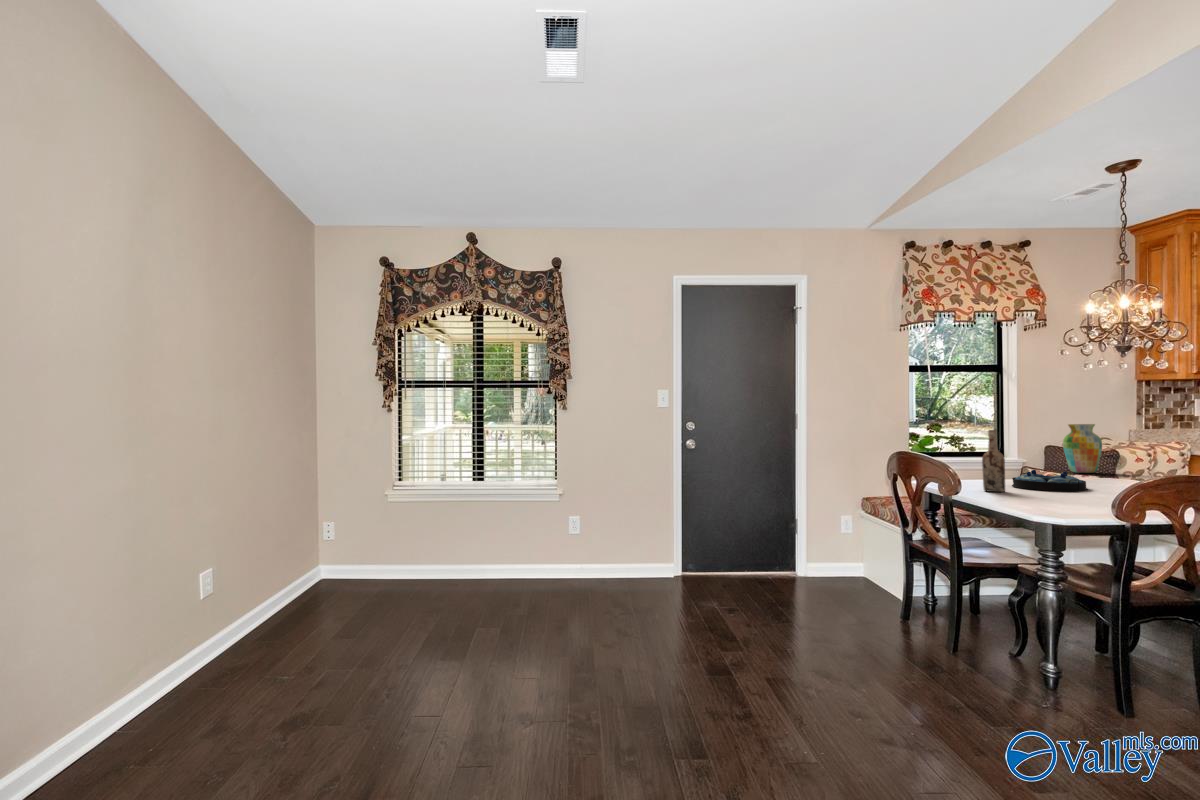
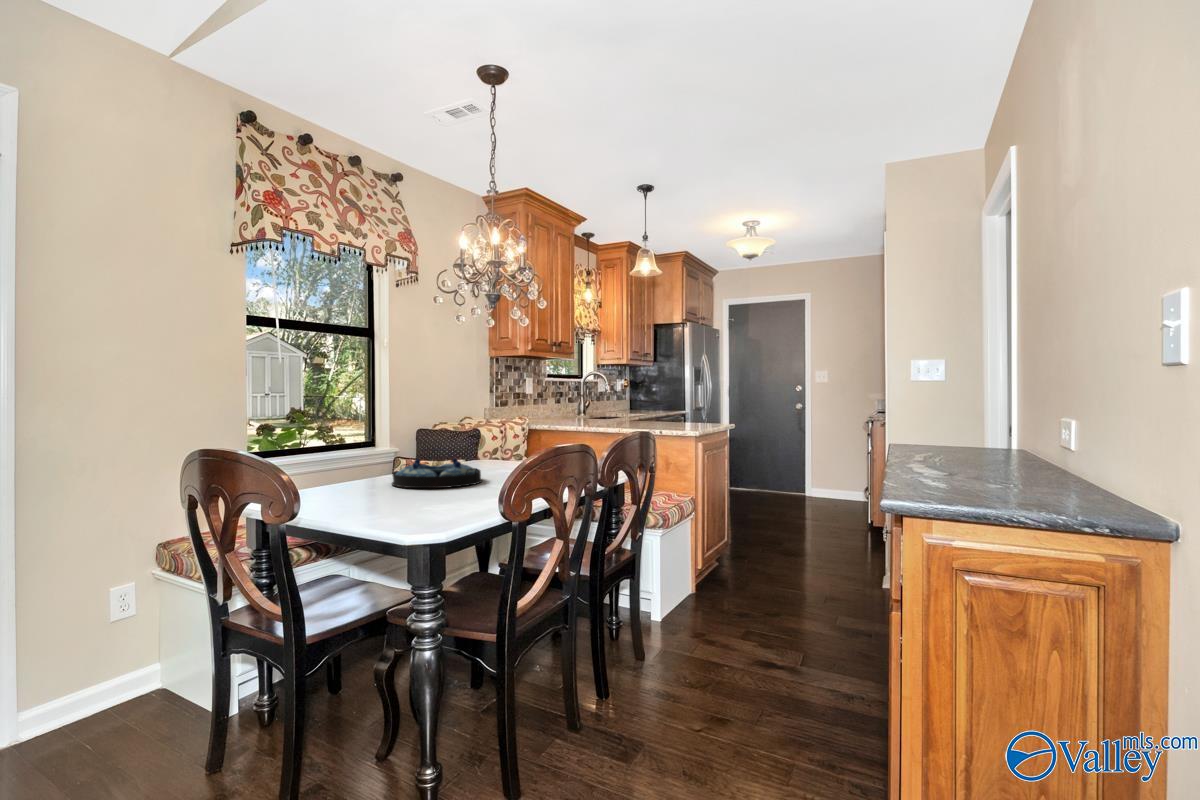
vase: present [1063,424,1102,473] -> none [434,400,471,457]
wine bottle: present [982,430,1005,492] -> none [355,400,389,501]

